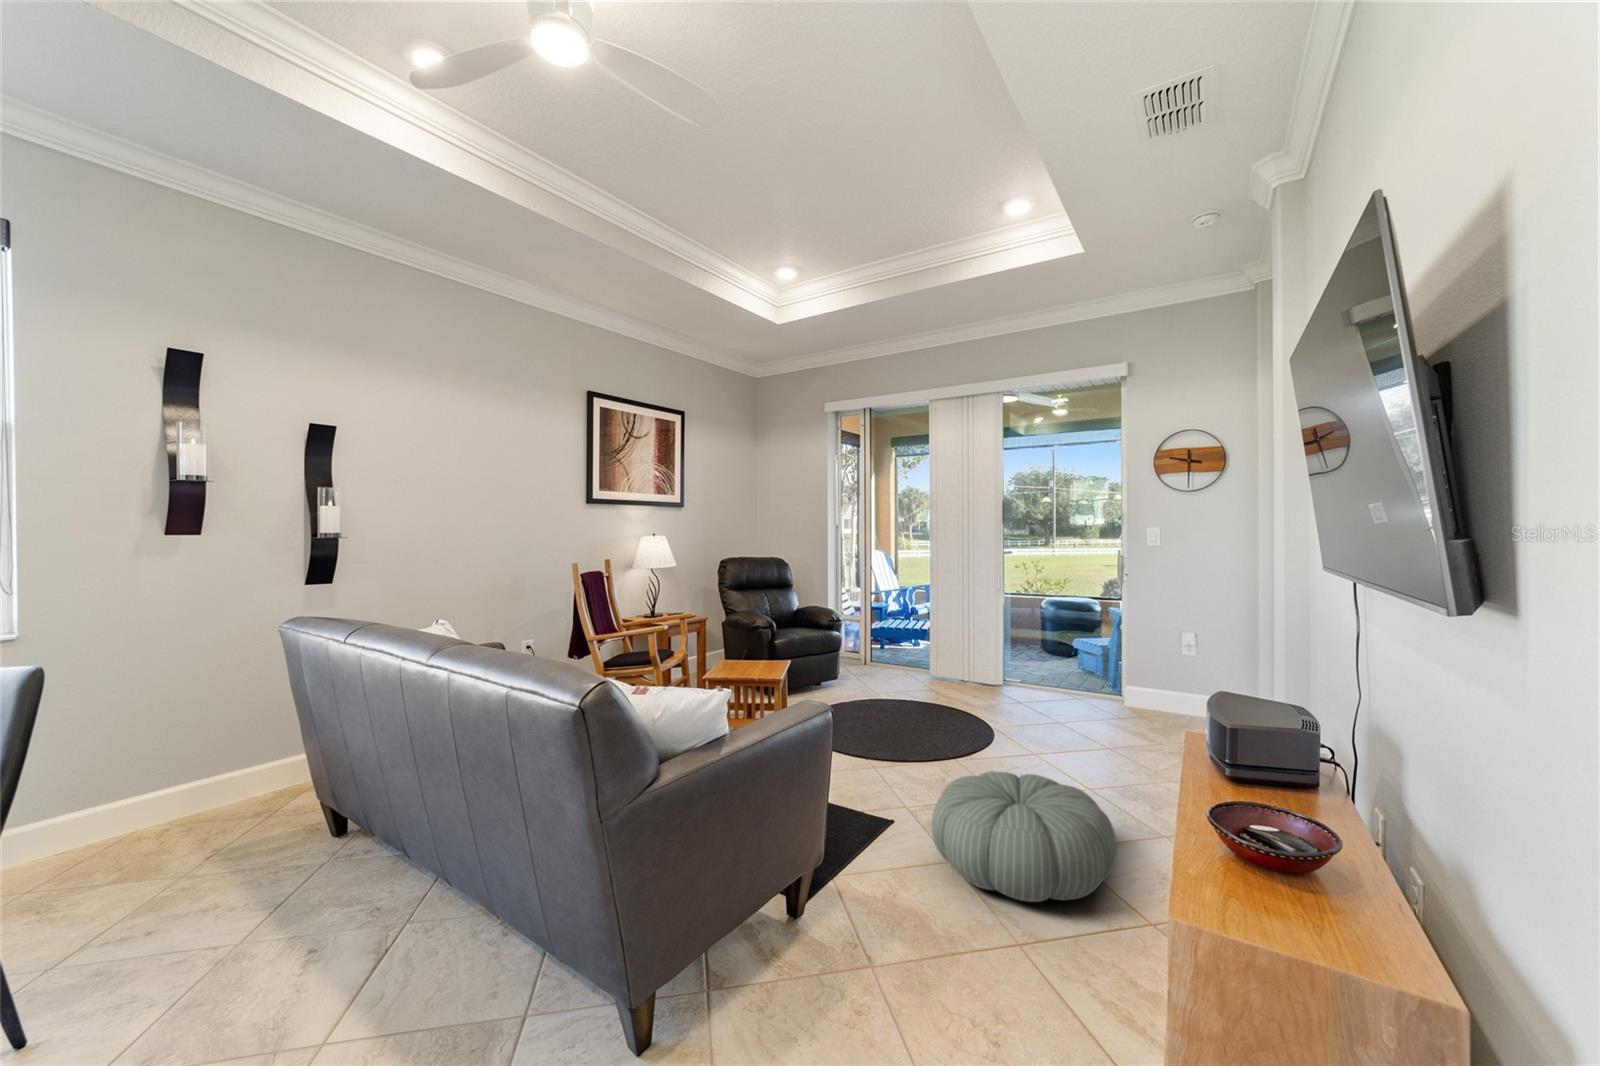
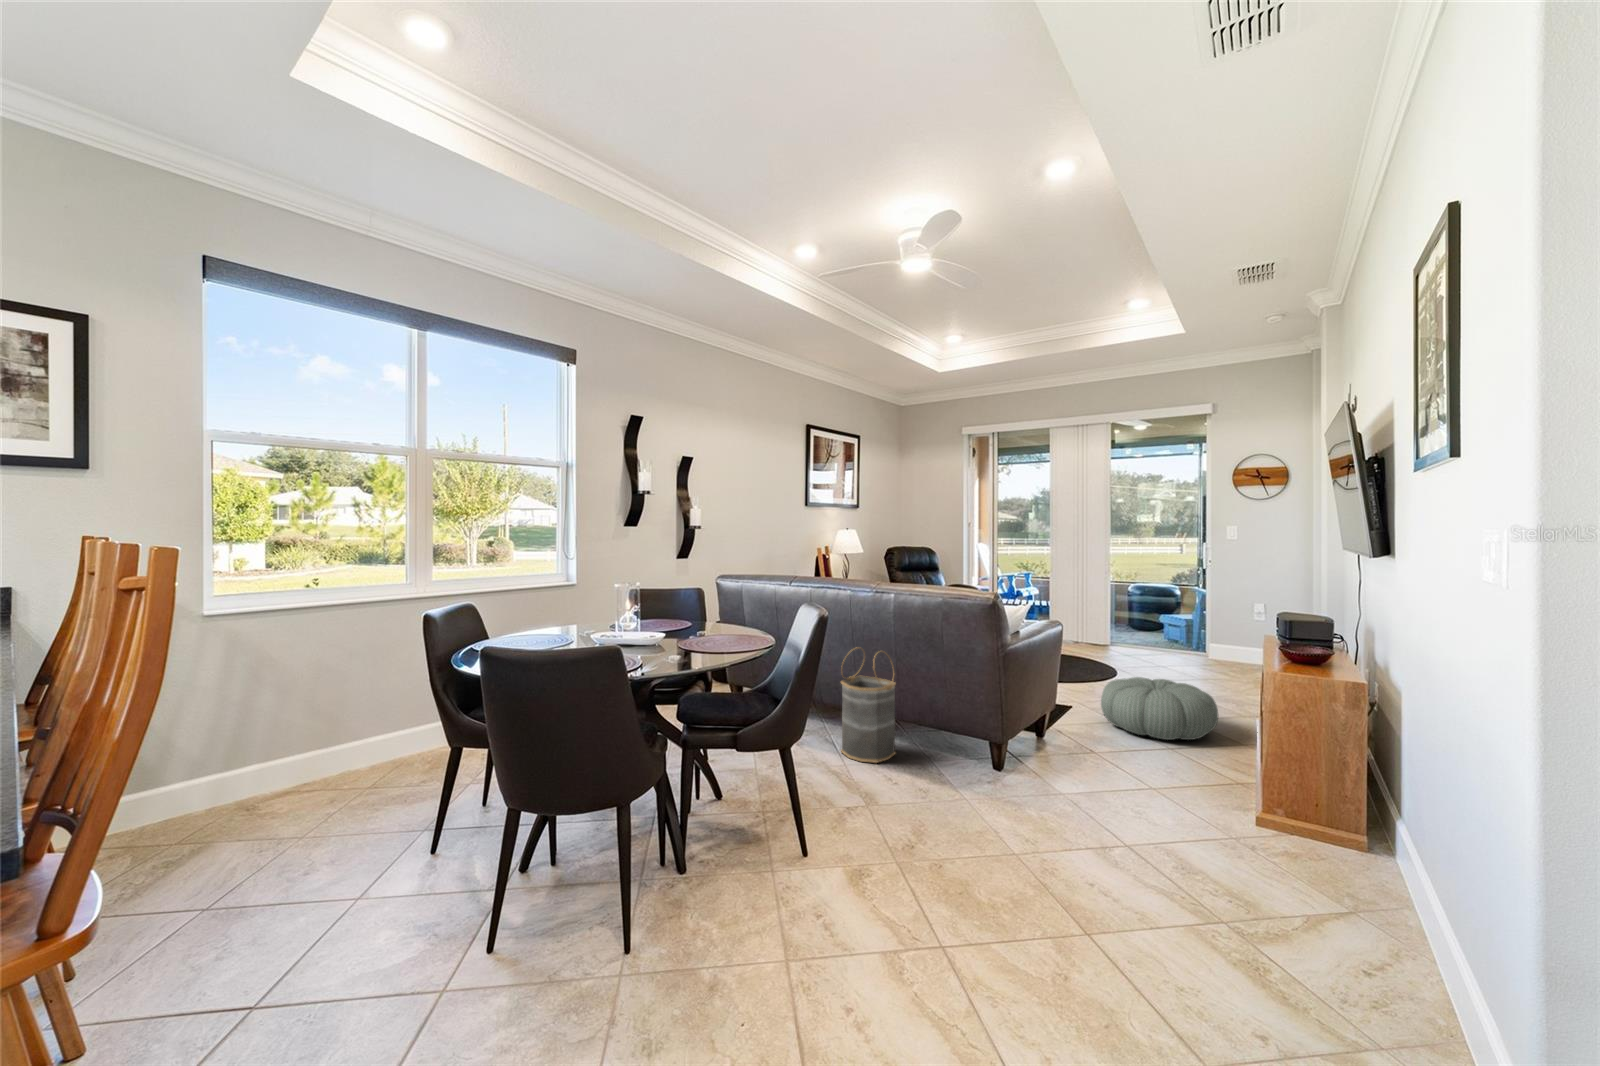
basket: none [386,762,497,1015] -> present [841,647,896,763]

